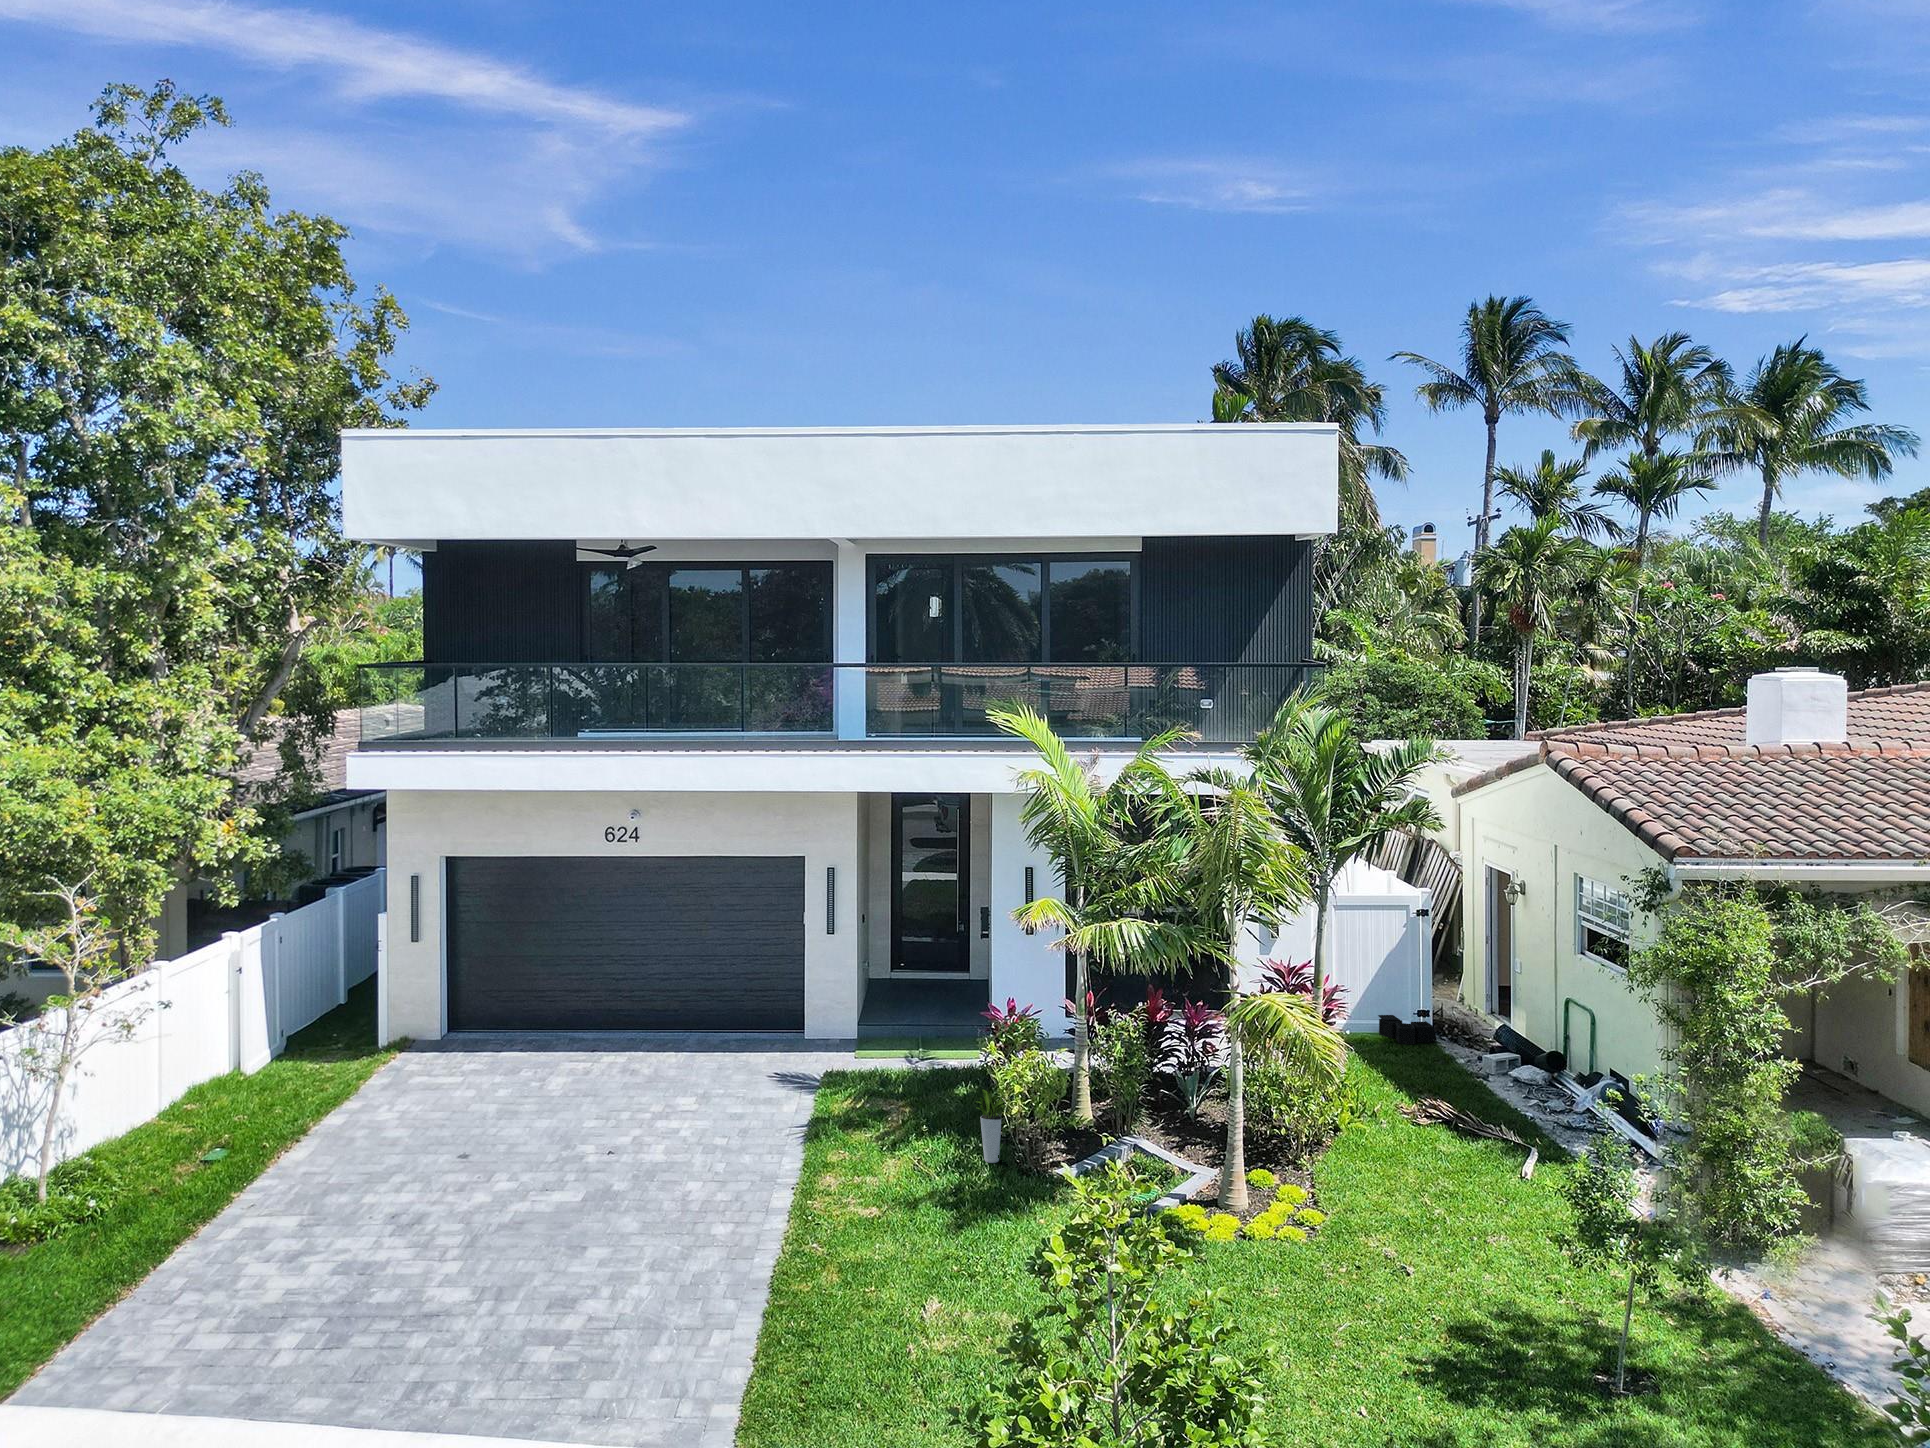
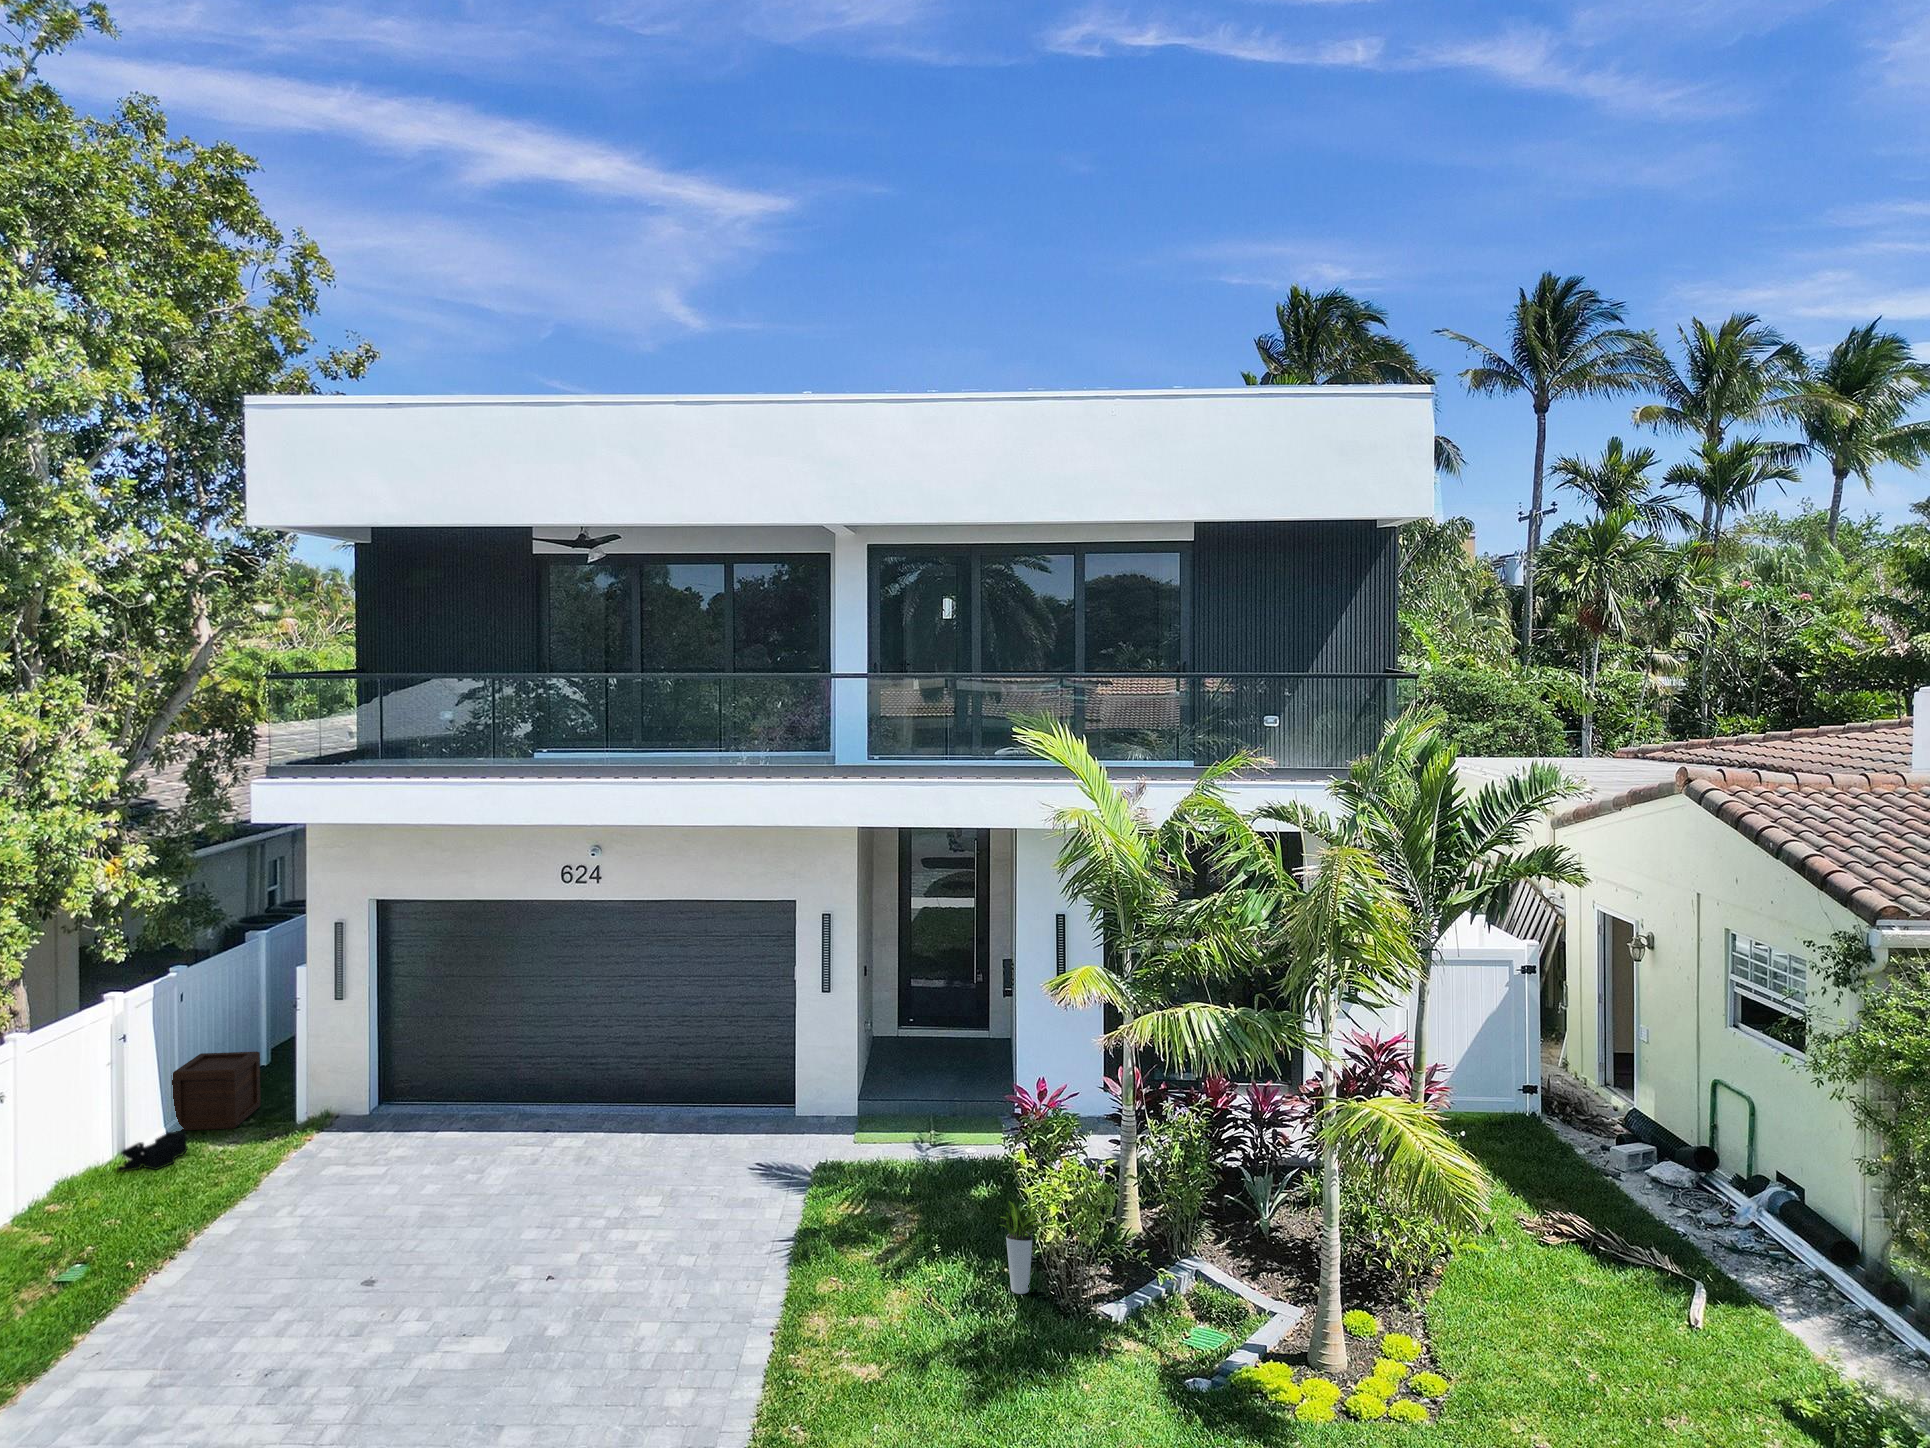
wooden crate: none [280,984,352,1049] -> present [172,1052,261,1131]
storage bin: present [1378,1015,1437,1044] -> present [117,1132,188,1172]

